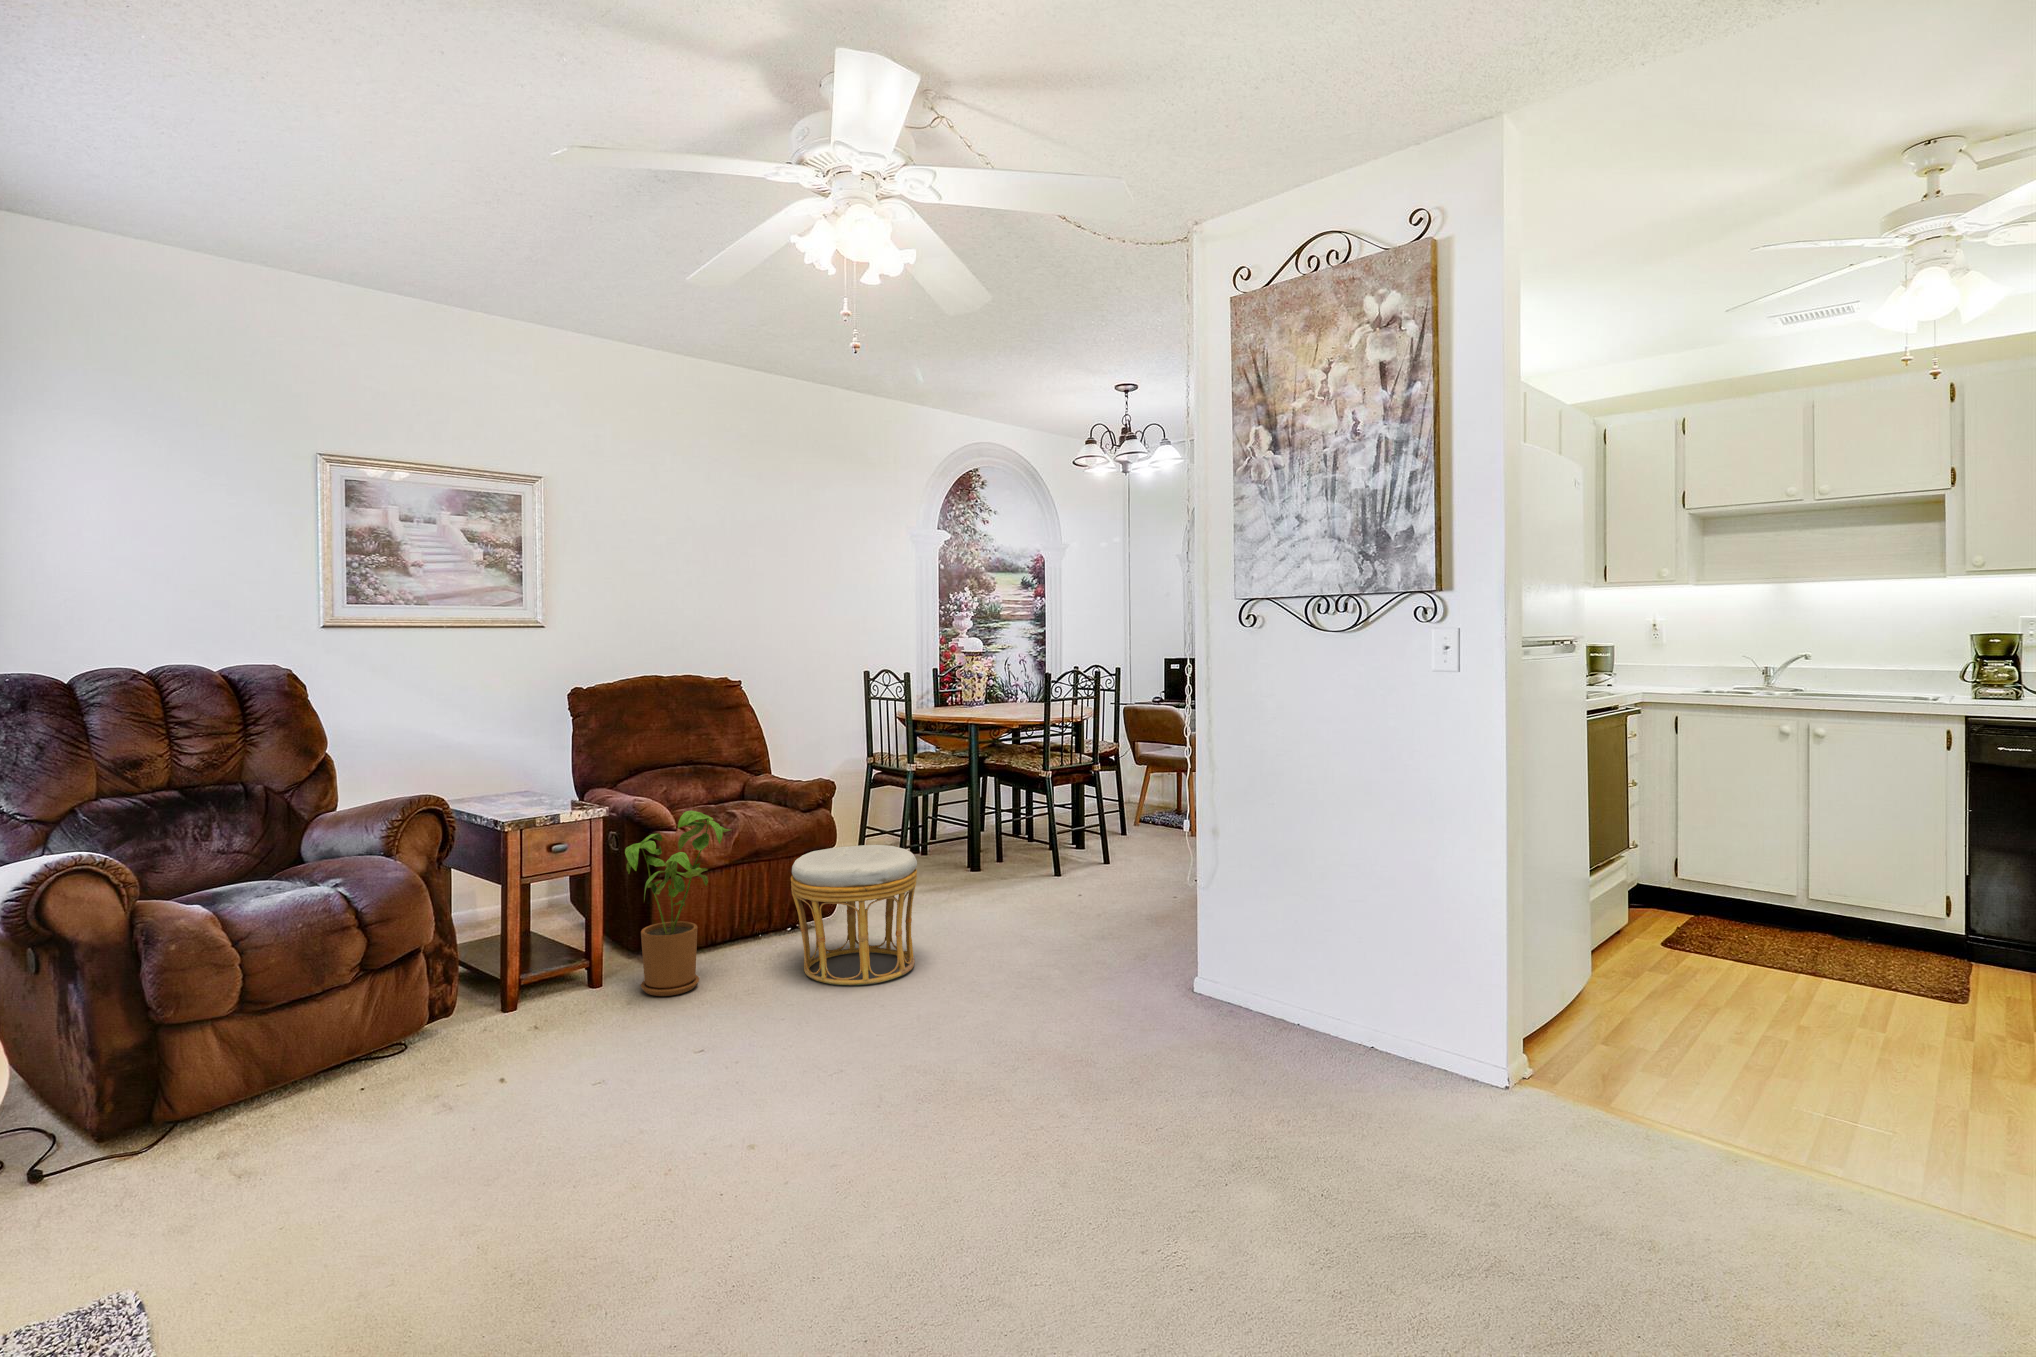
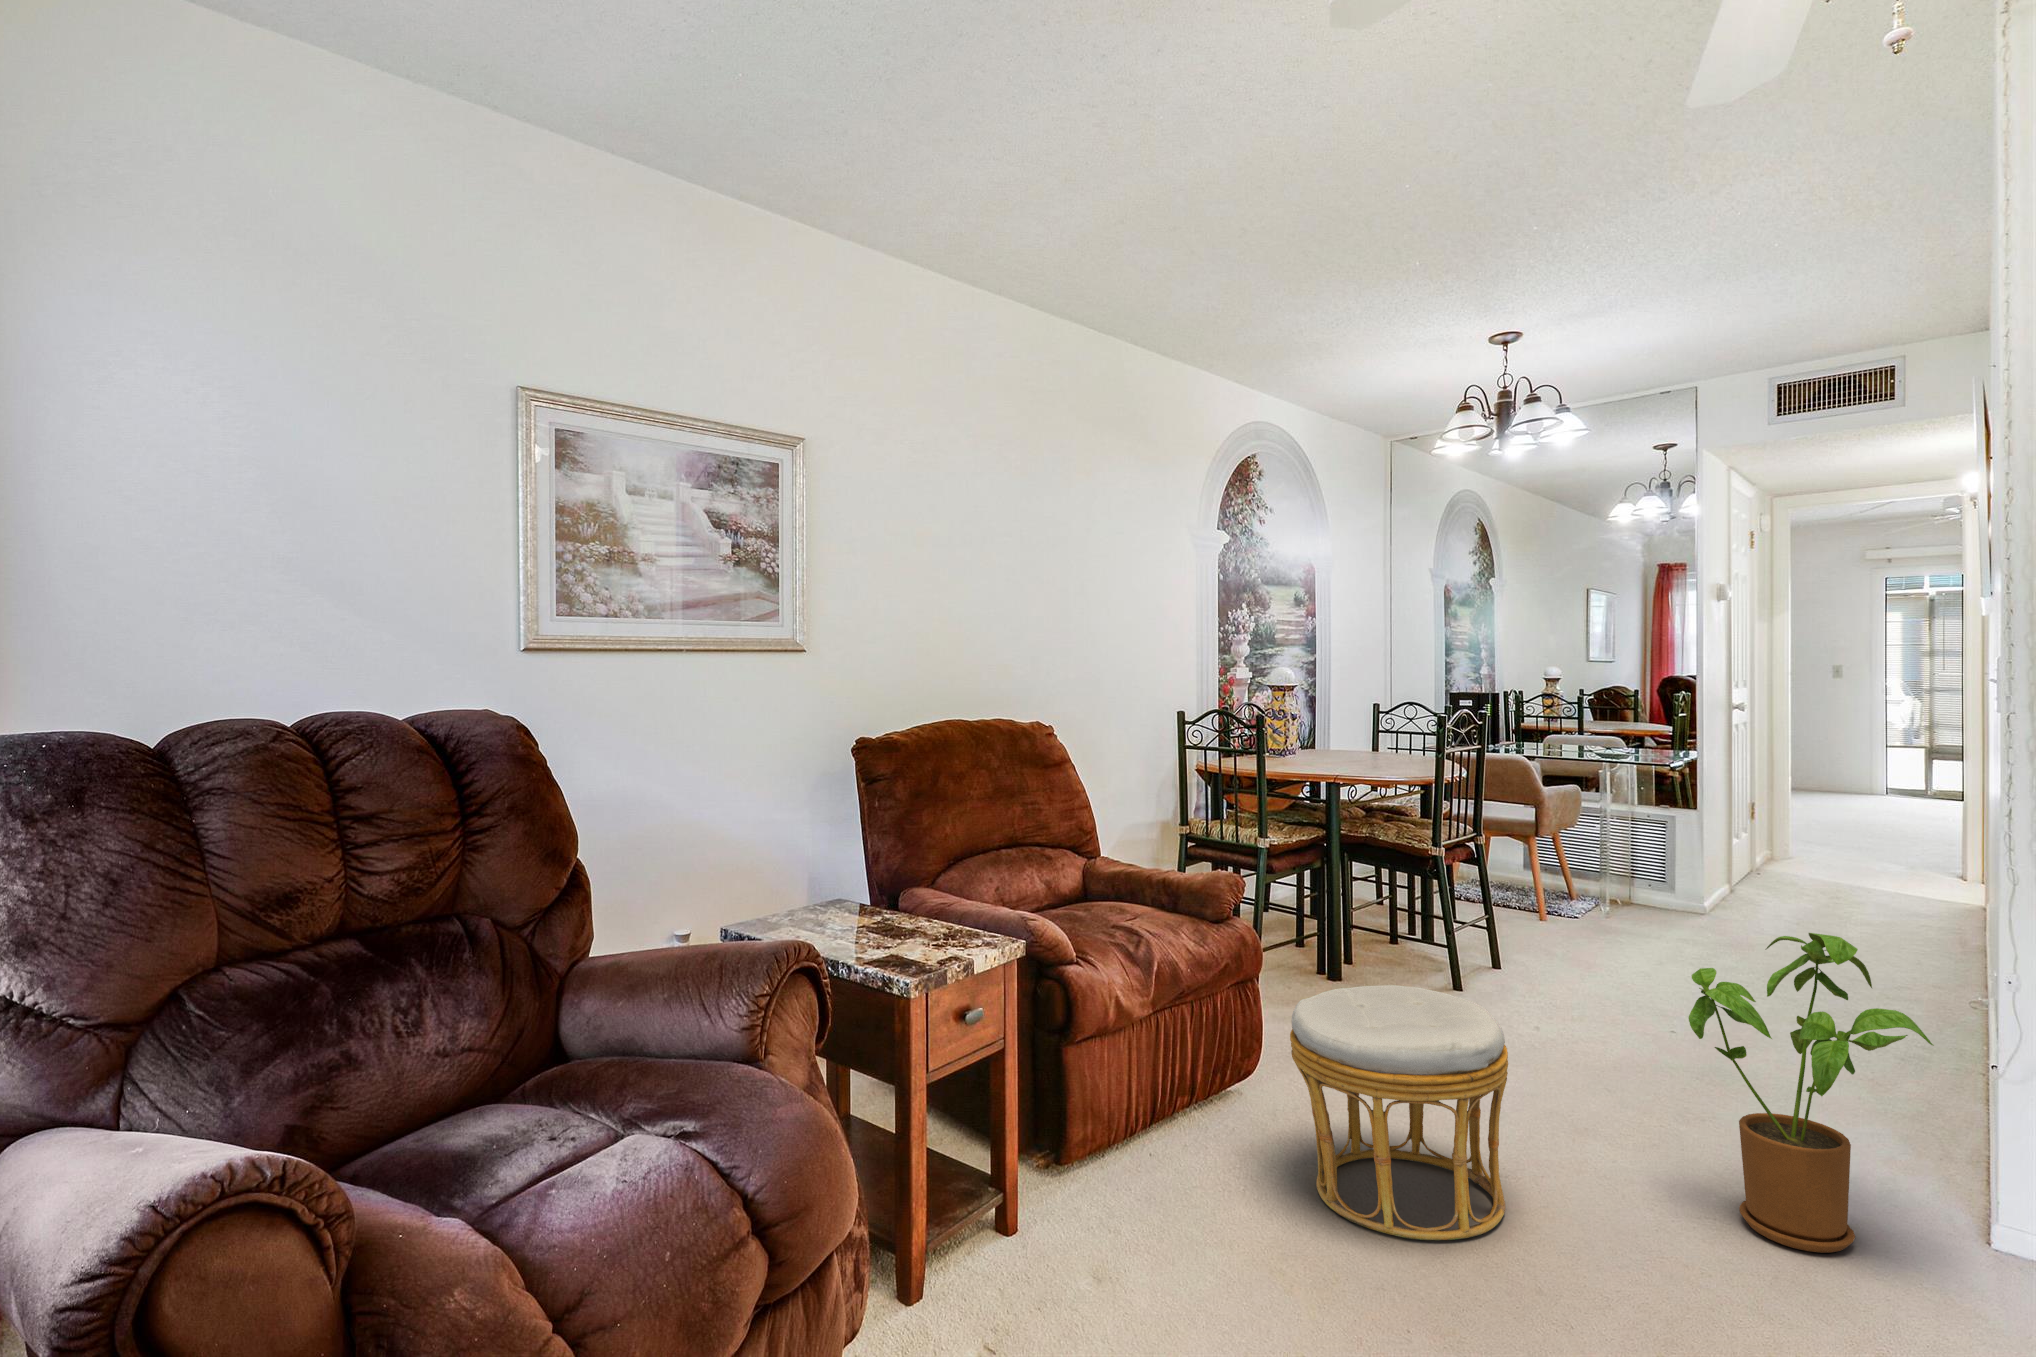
house plant: present [625,811,730,996] -> present [1689,933,1934,1253]

